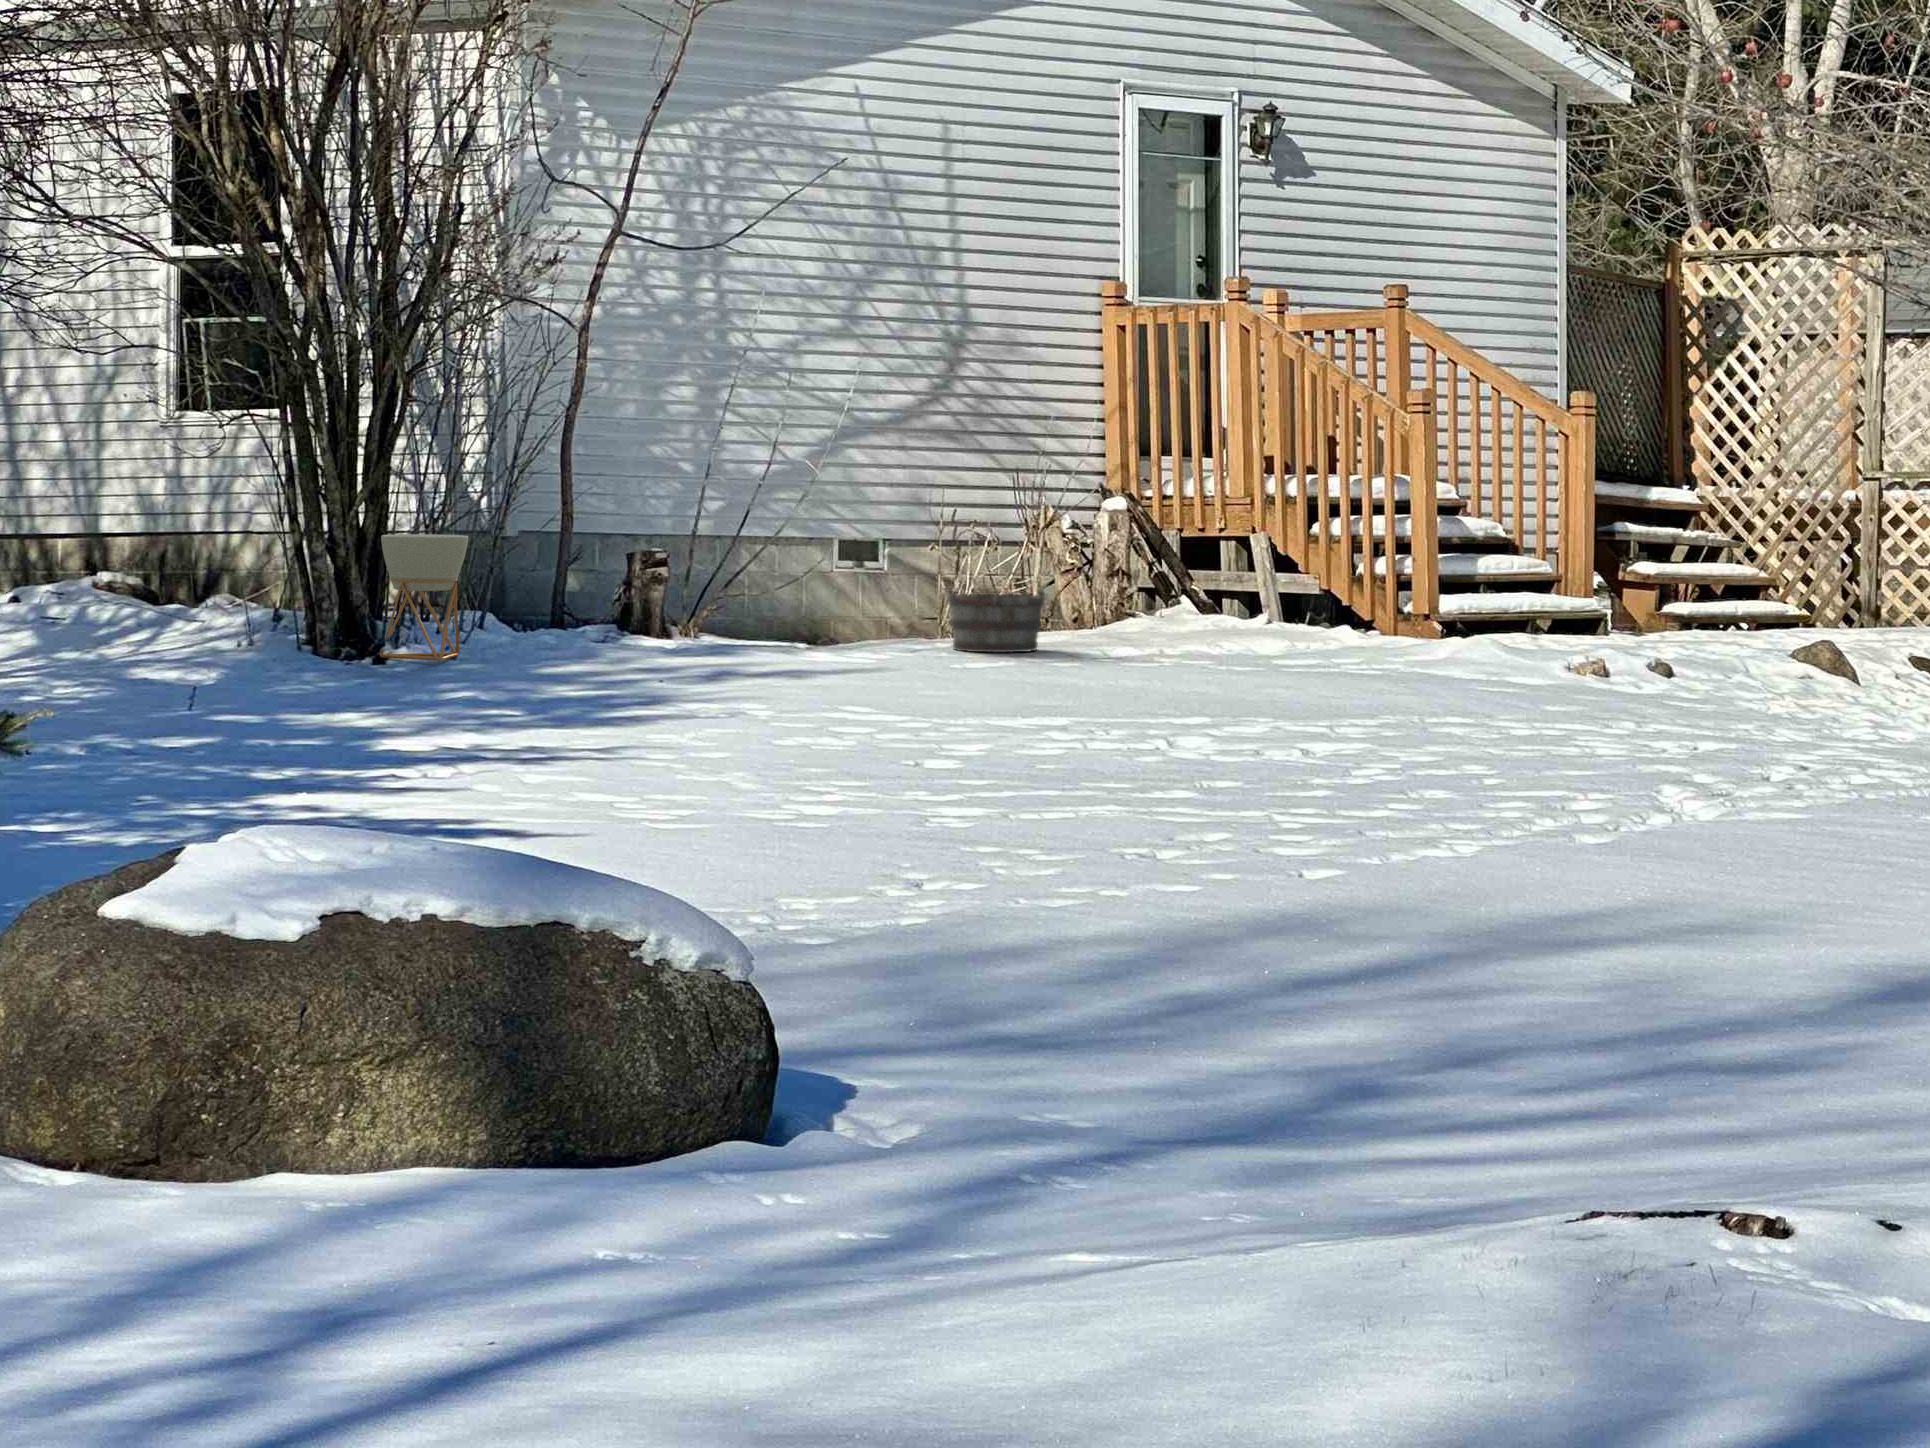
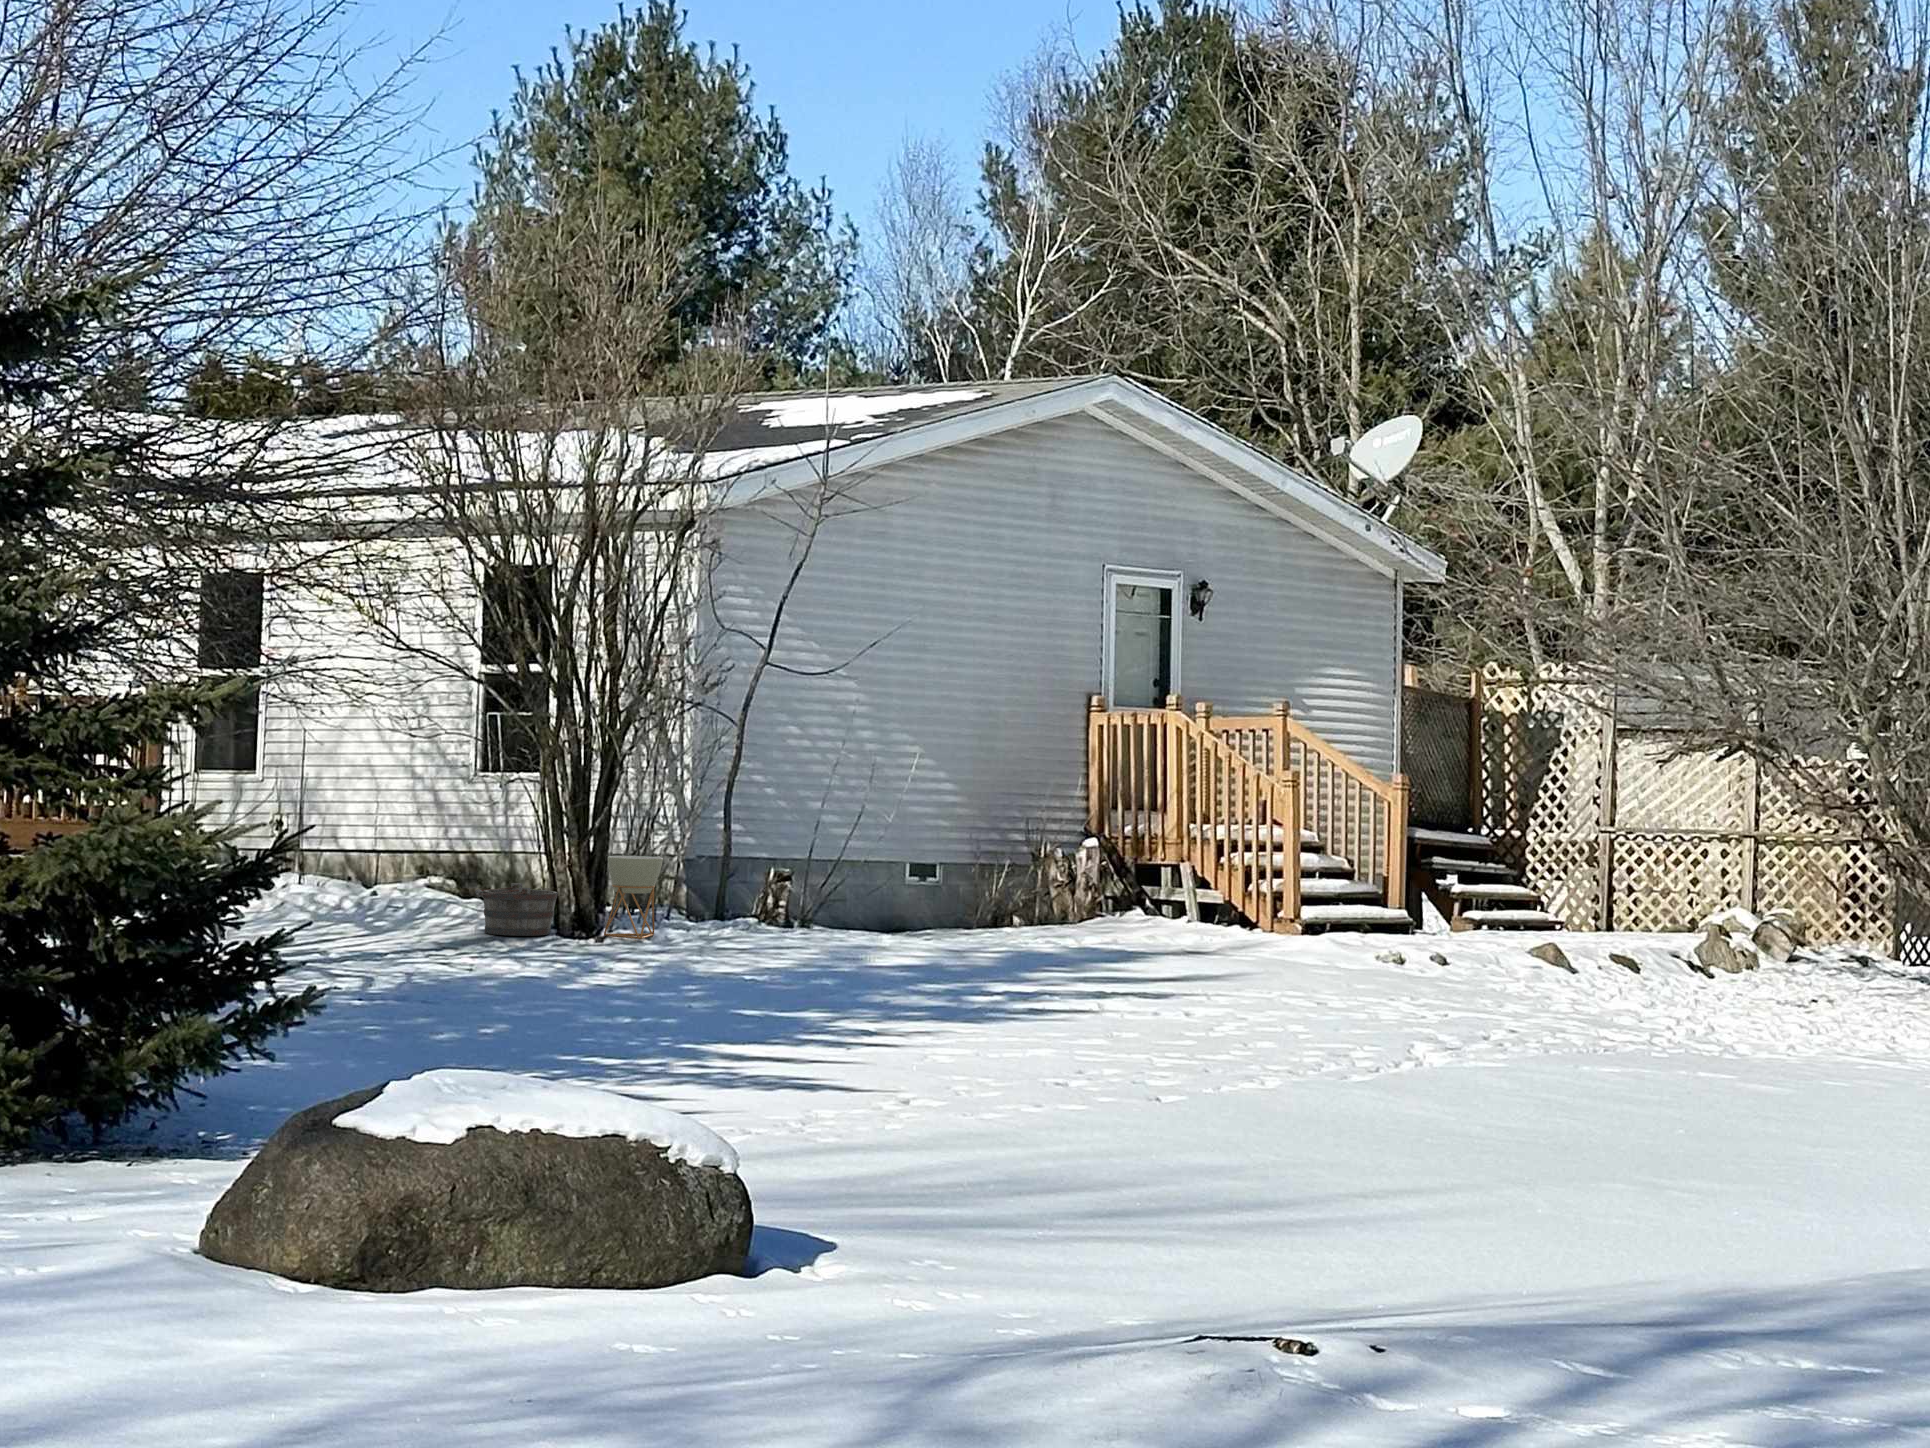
bucket: present [948,588,1047,652] -> present [475,883,558,936]

